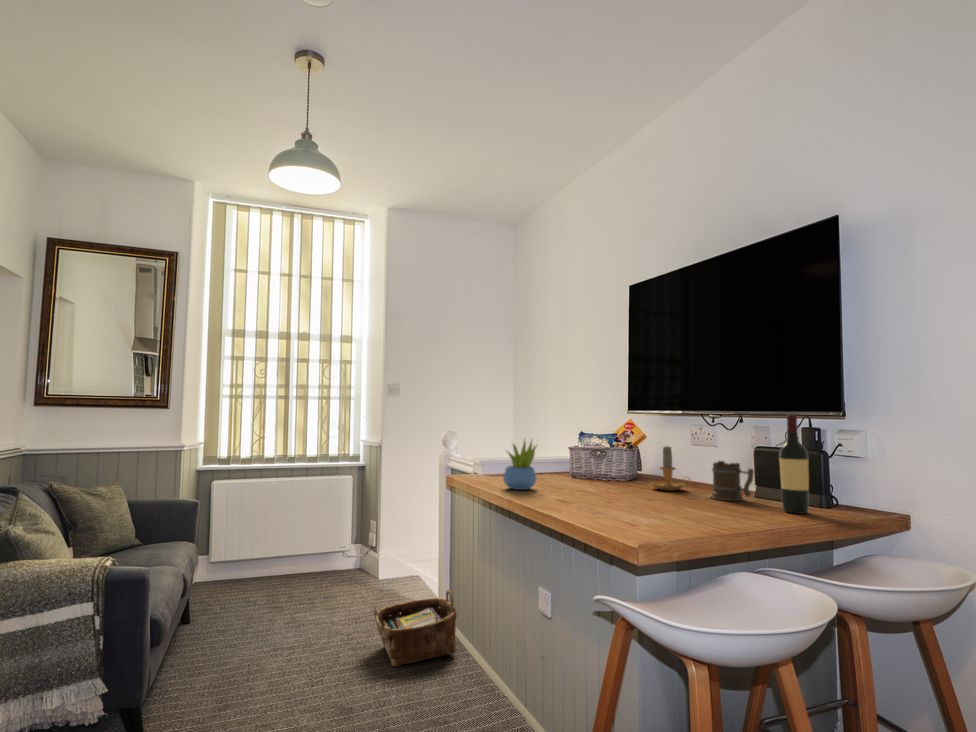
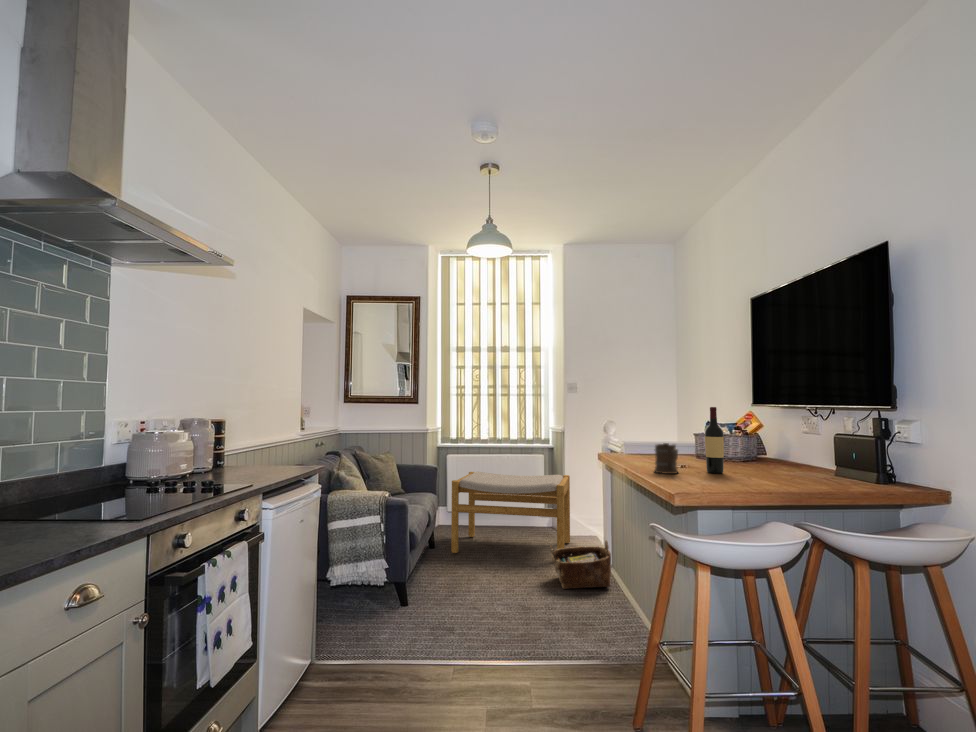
wine bottle: present [779,415,809,514] -> present [705,407,724,473]
succulent plant: present [503,441,536,490] -> none [628,425,654,463]
candle: present [650,446,691,491] -> none [750,432,782,469]
mug: present [711,461,754,501] -> present [655,443,678,474]
footstool: none [218,502,389,627] -> present [451,472,570,553]

